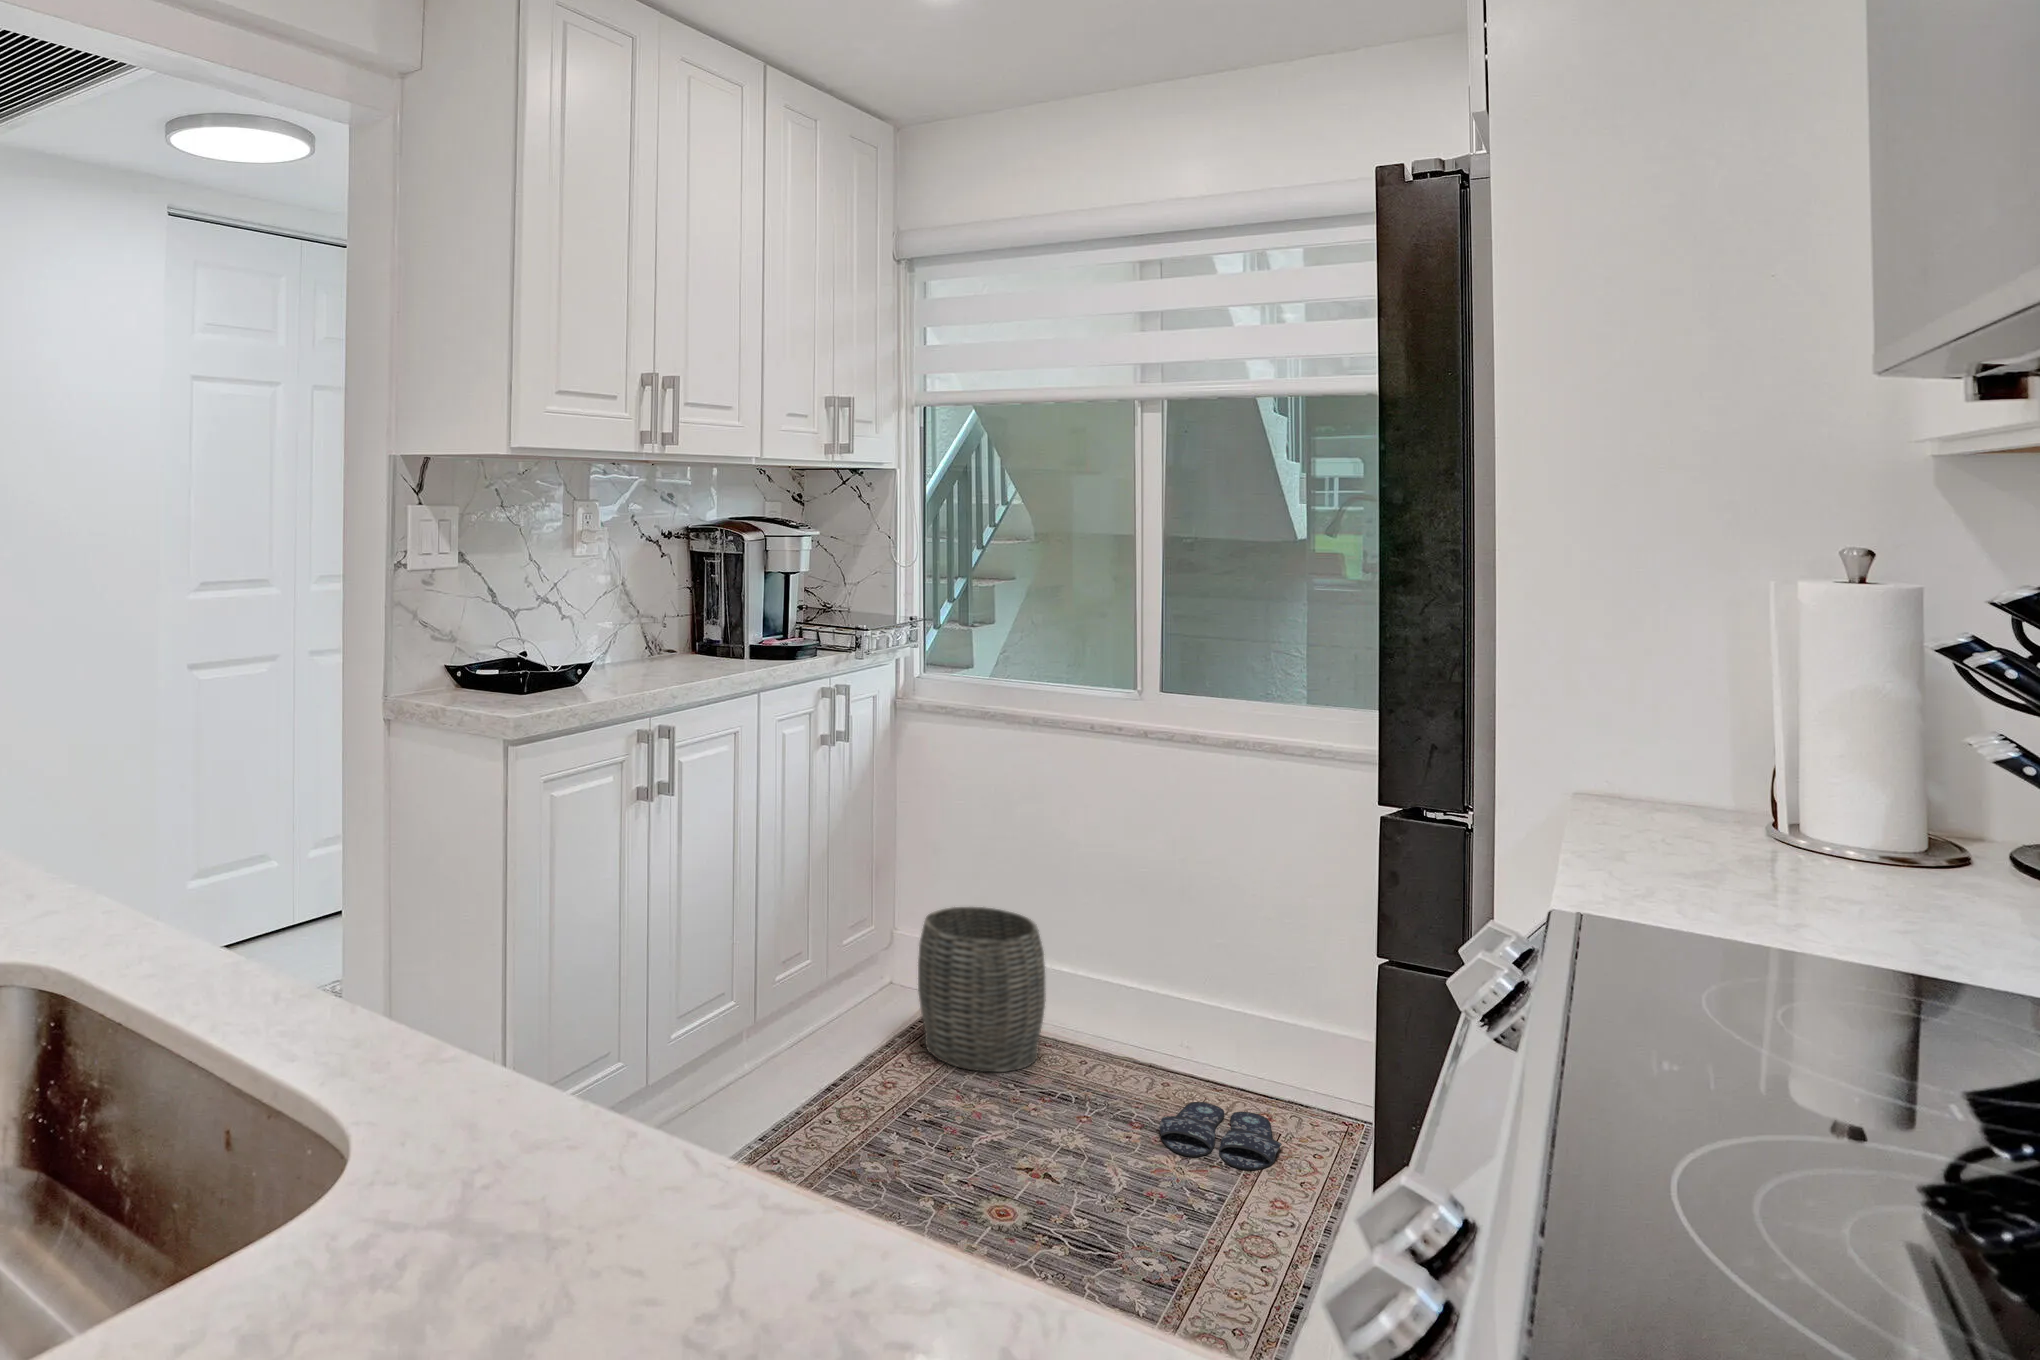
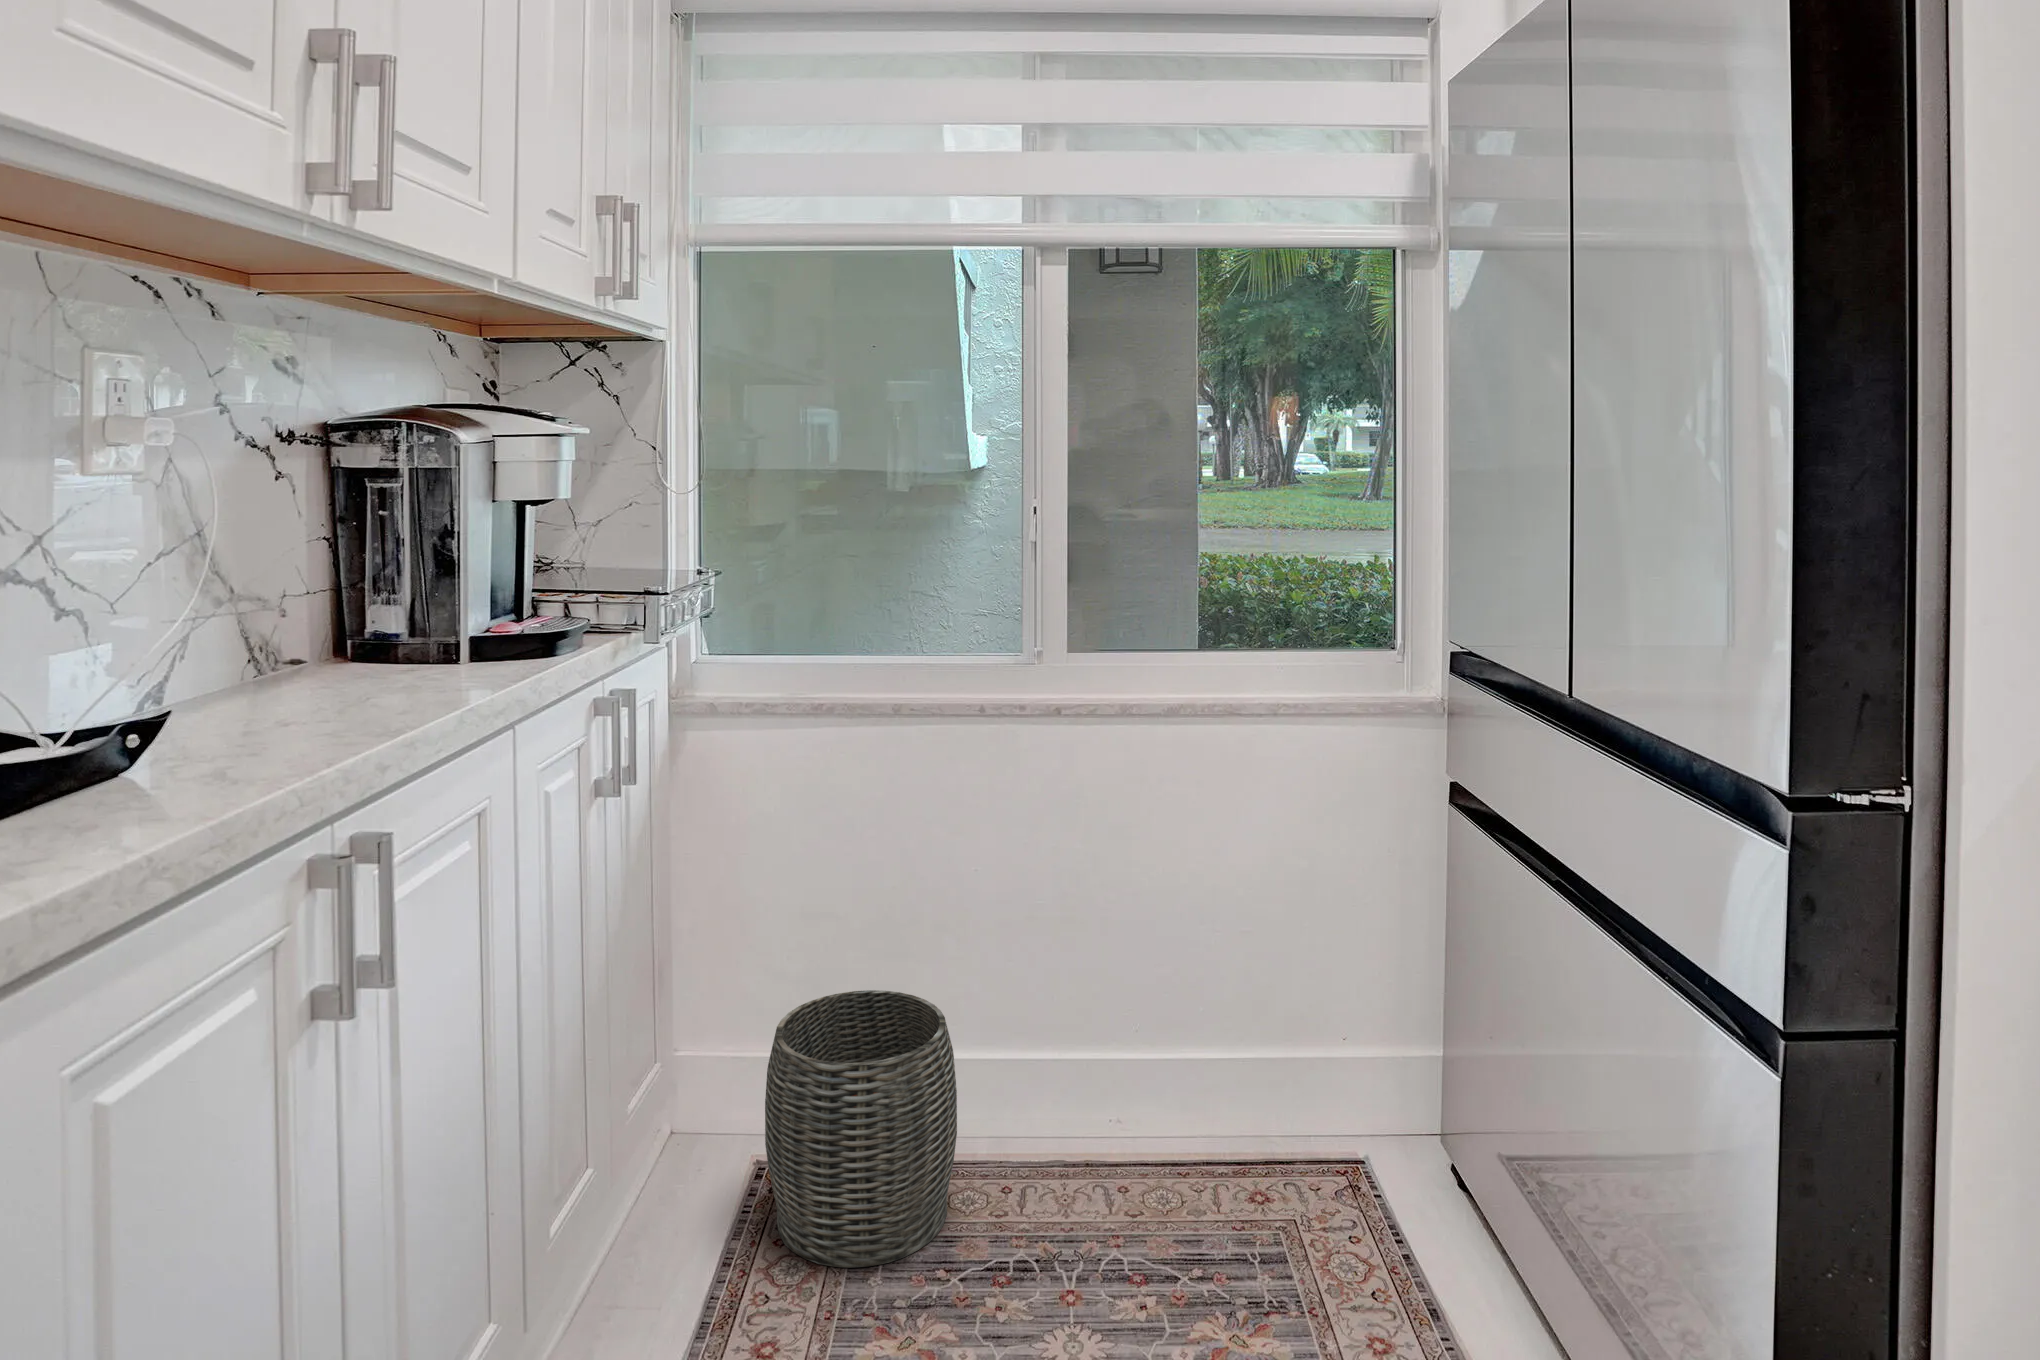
slippers: present [1160,1102,1282,1170] -> none [1169,1199,1331,1317]

